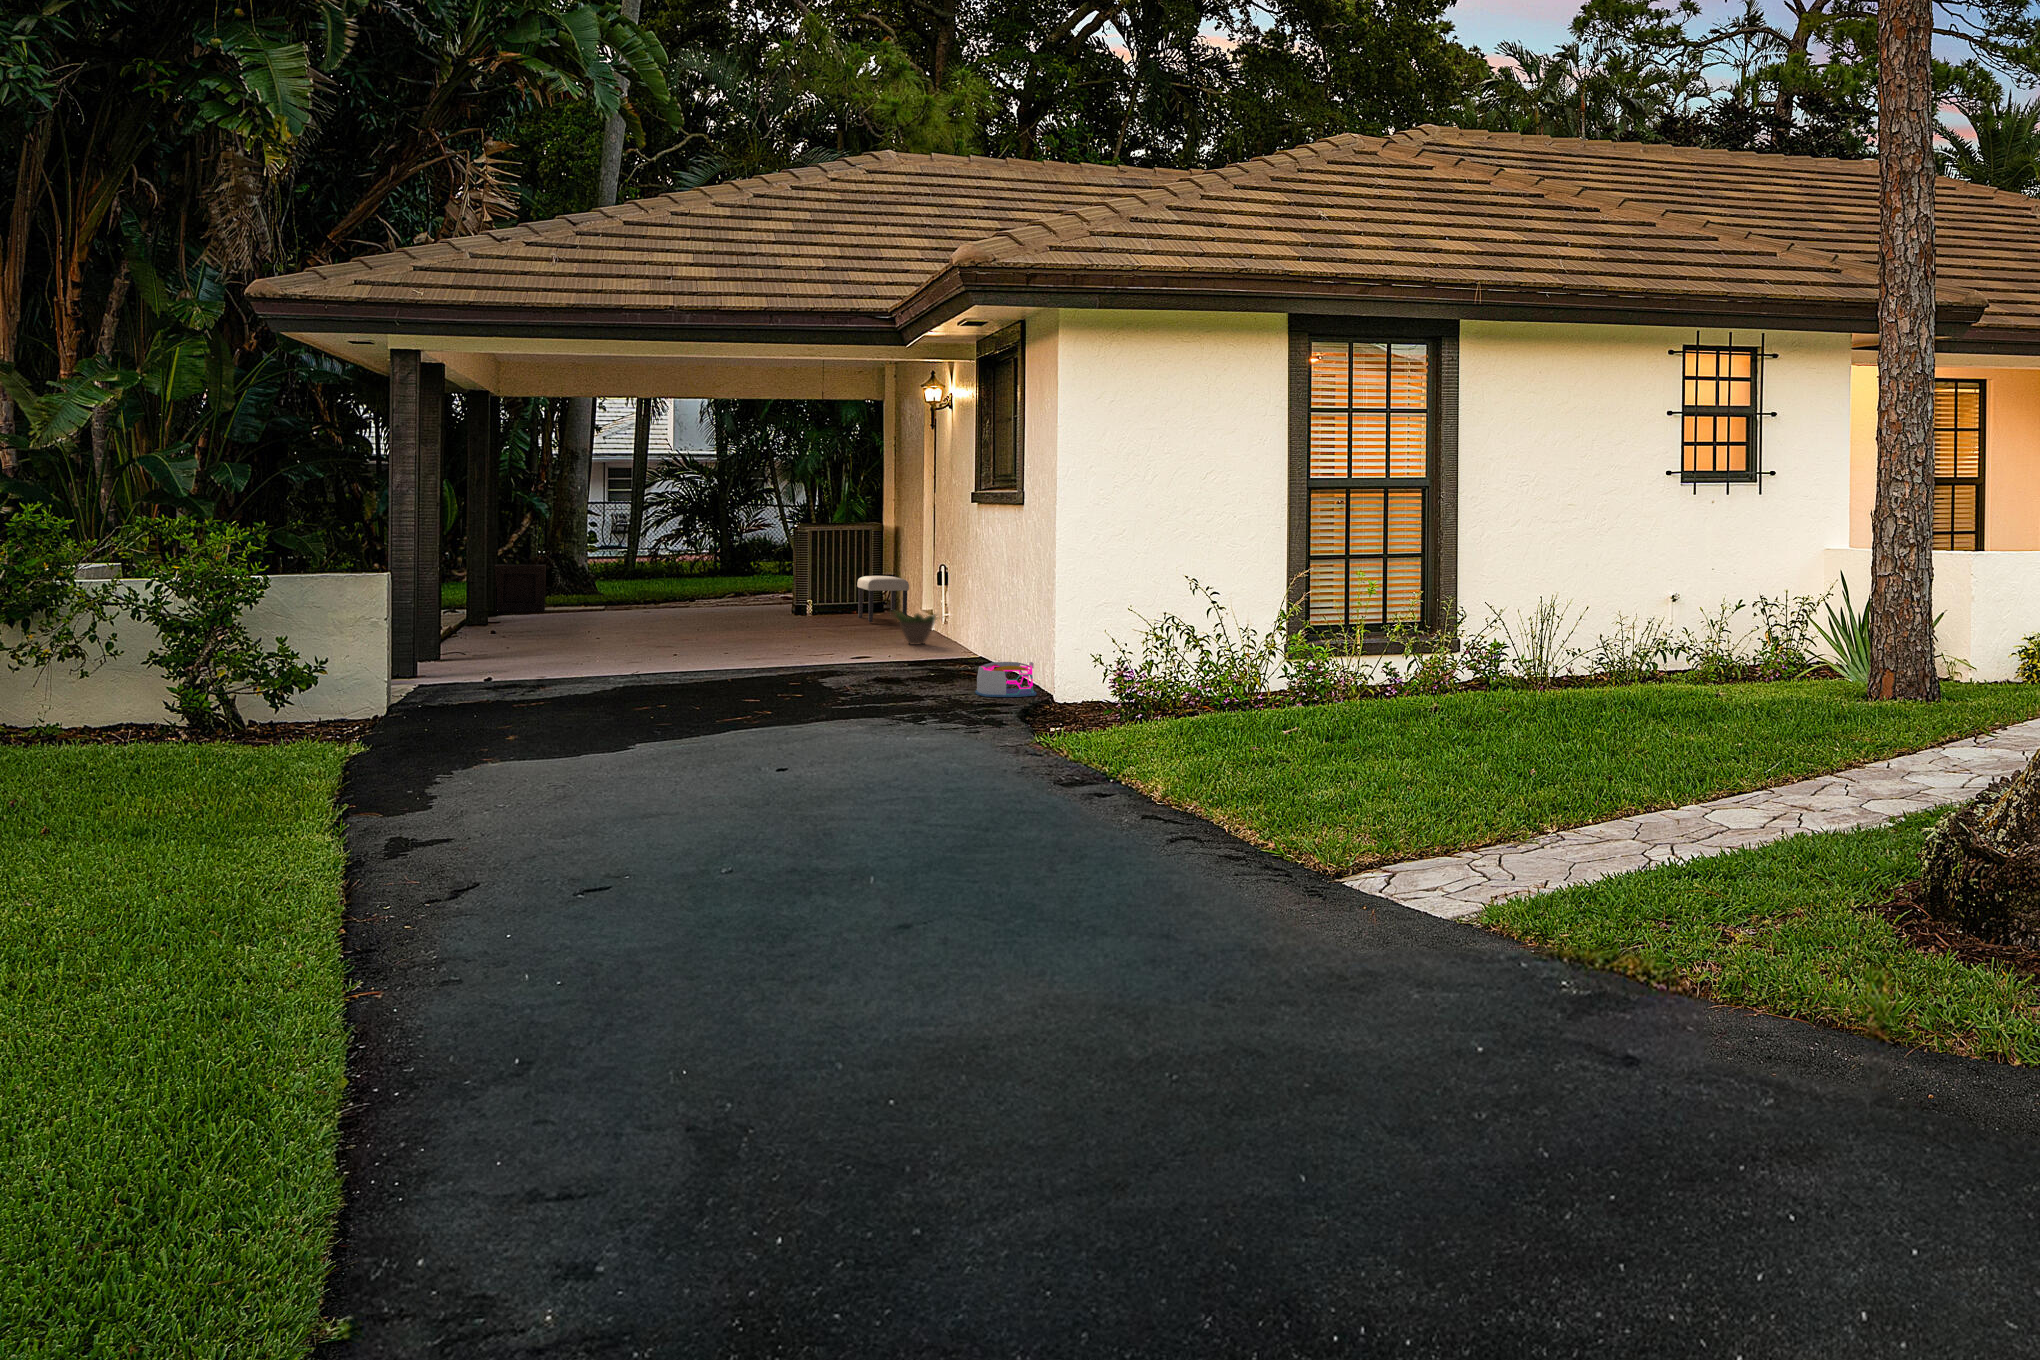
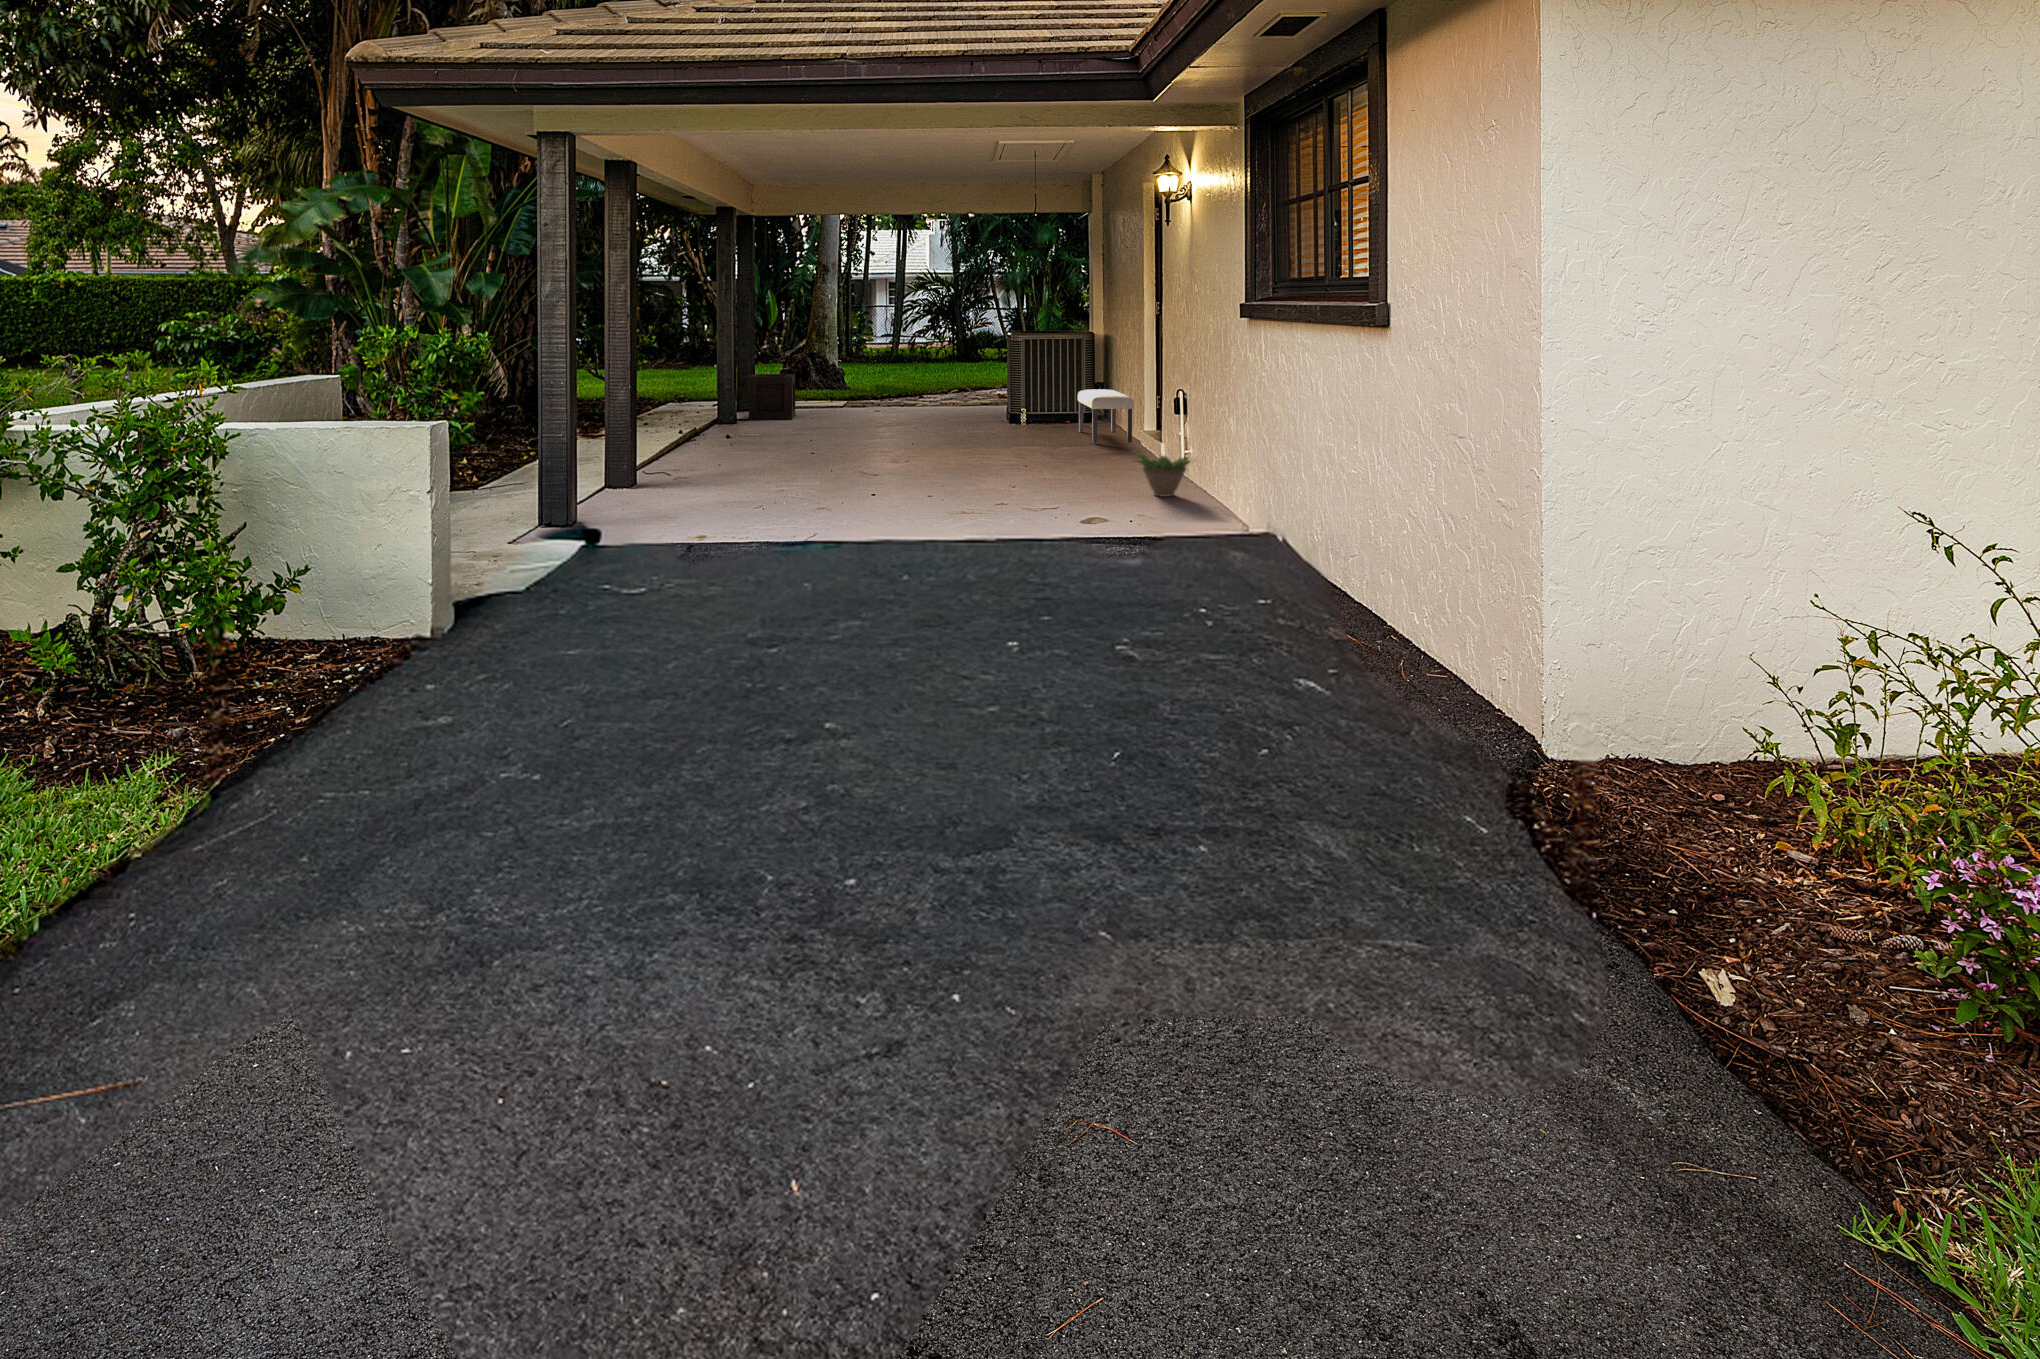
storage bin: present [975,662,1036,697] -> none [1360,646,1503,744]

